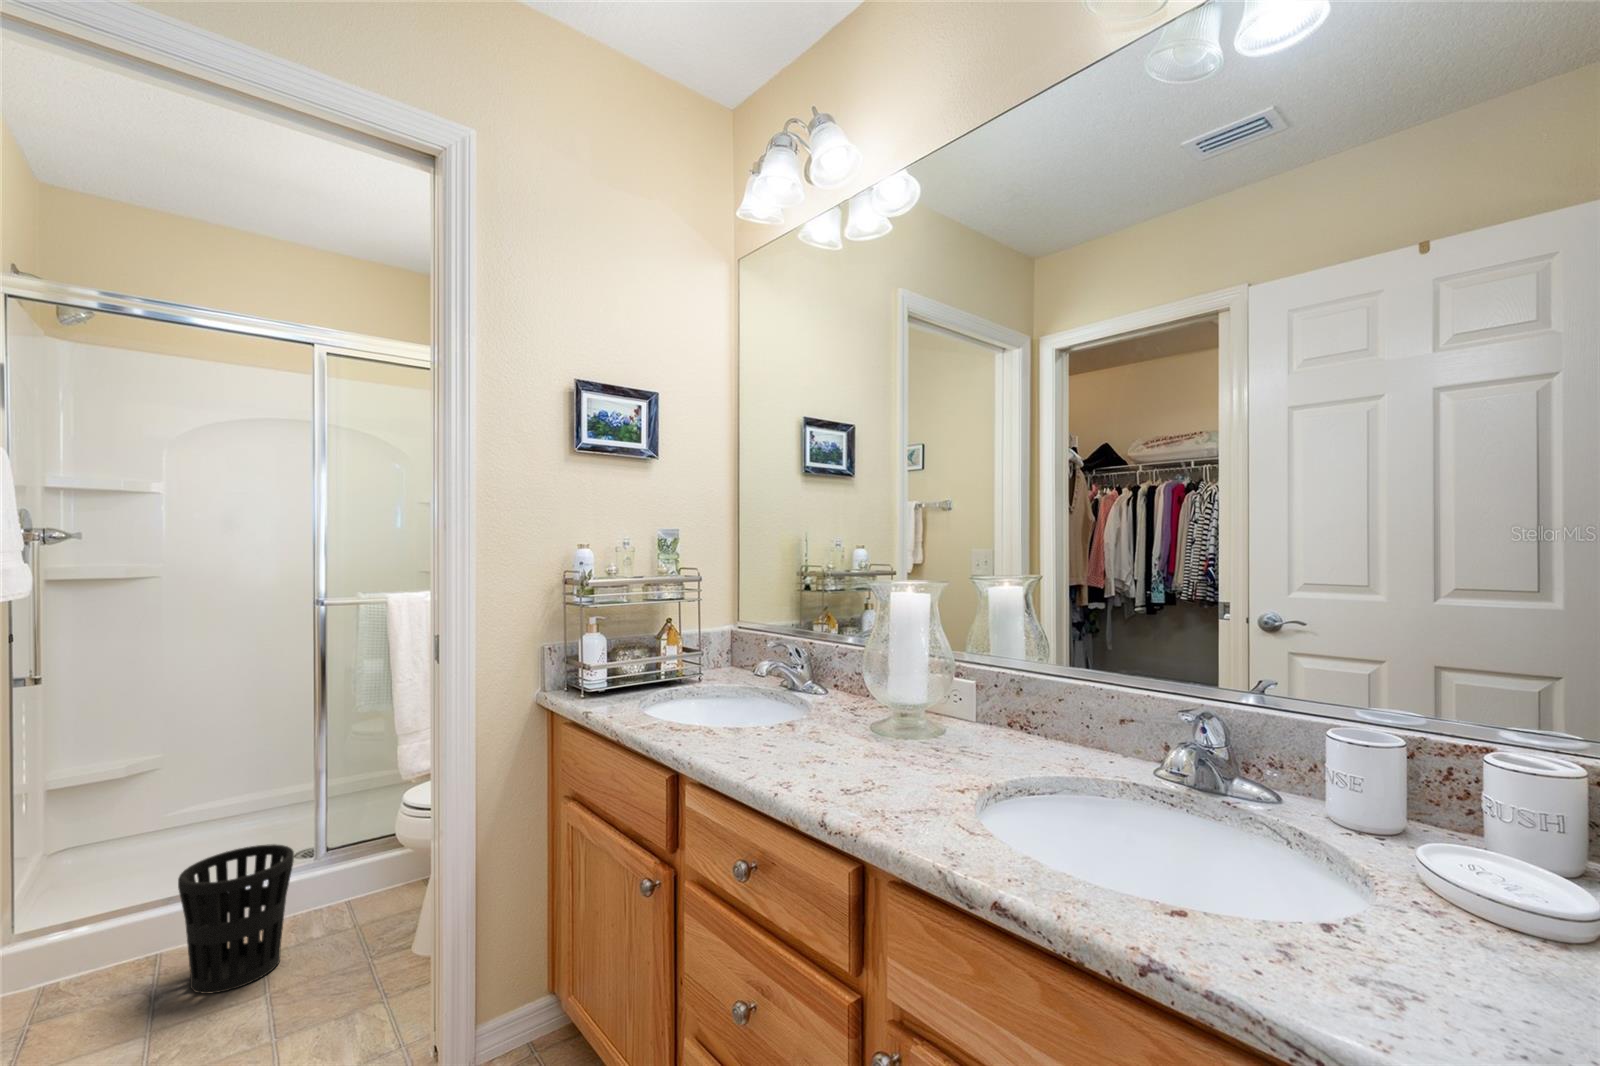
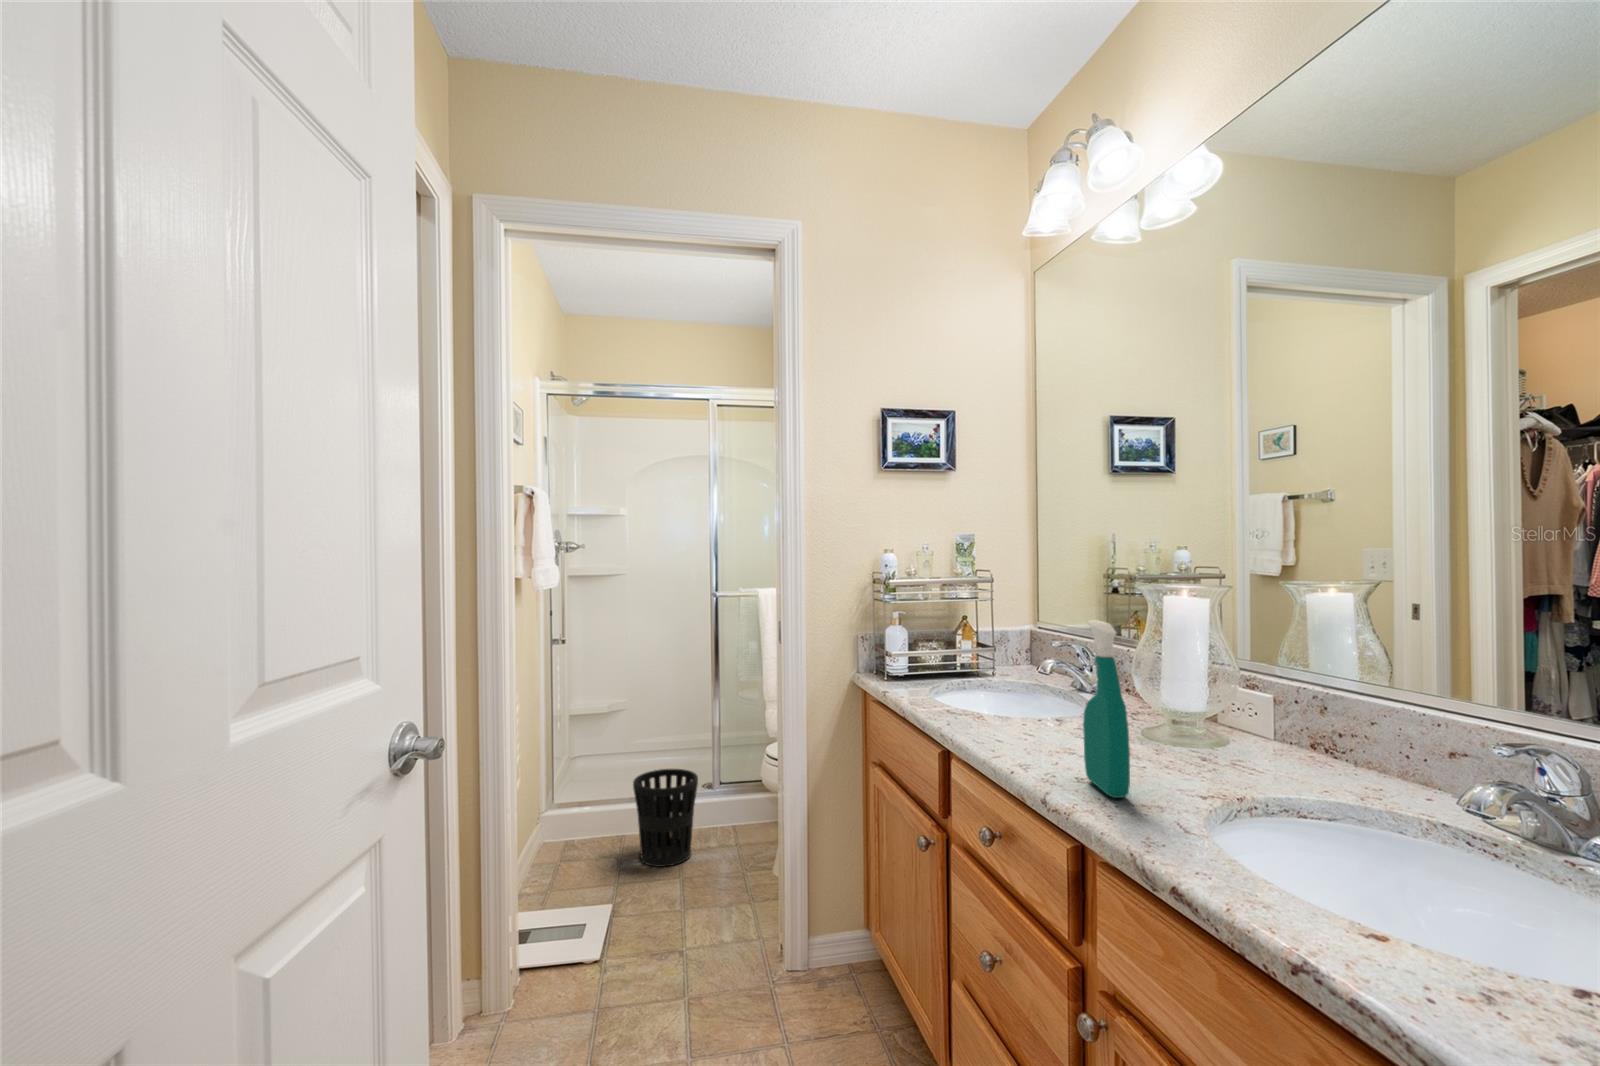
spray bottle: none [849,619,903,807] -> present [1083,620,1130,798]

